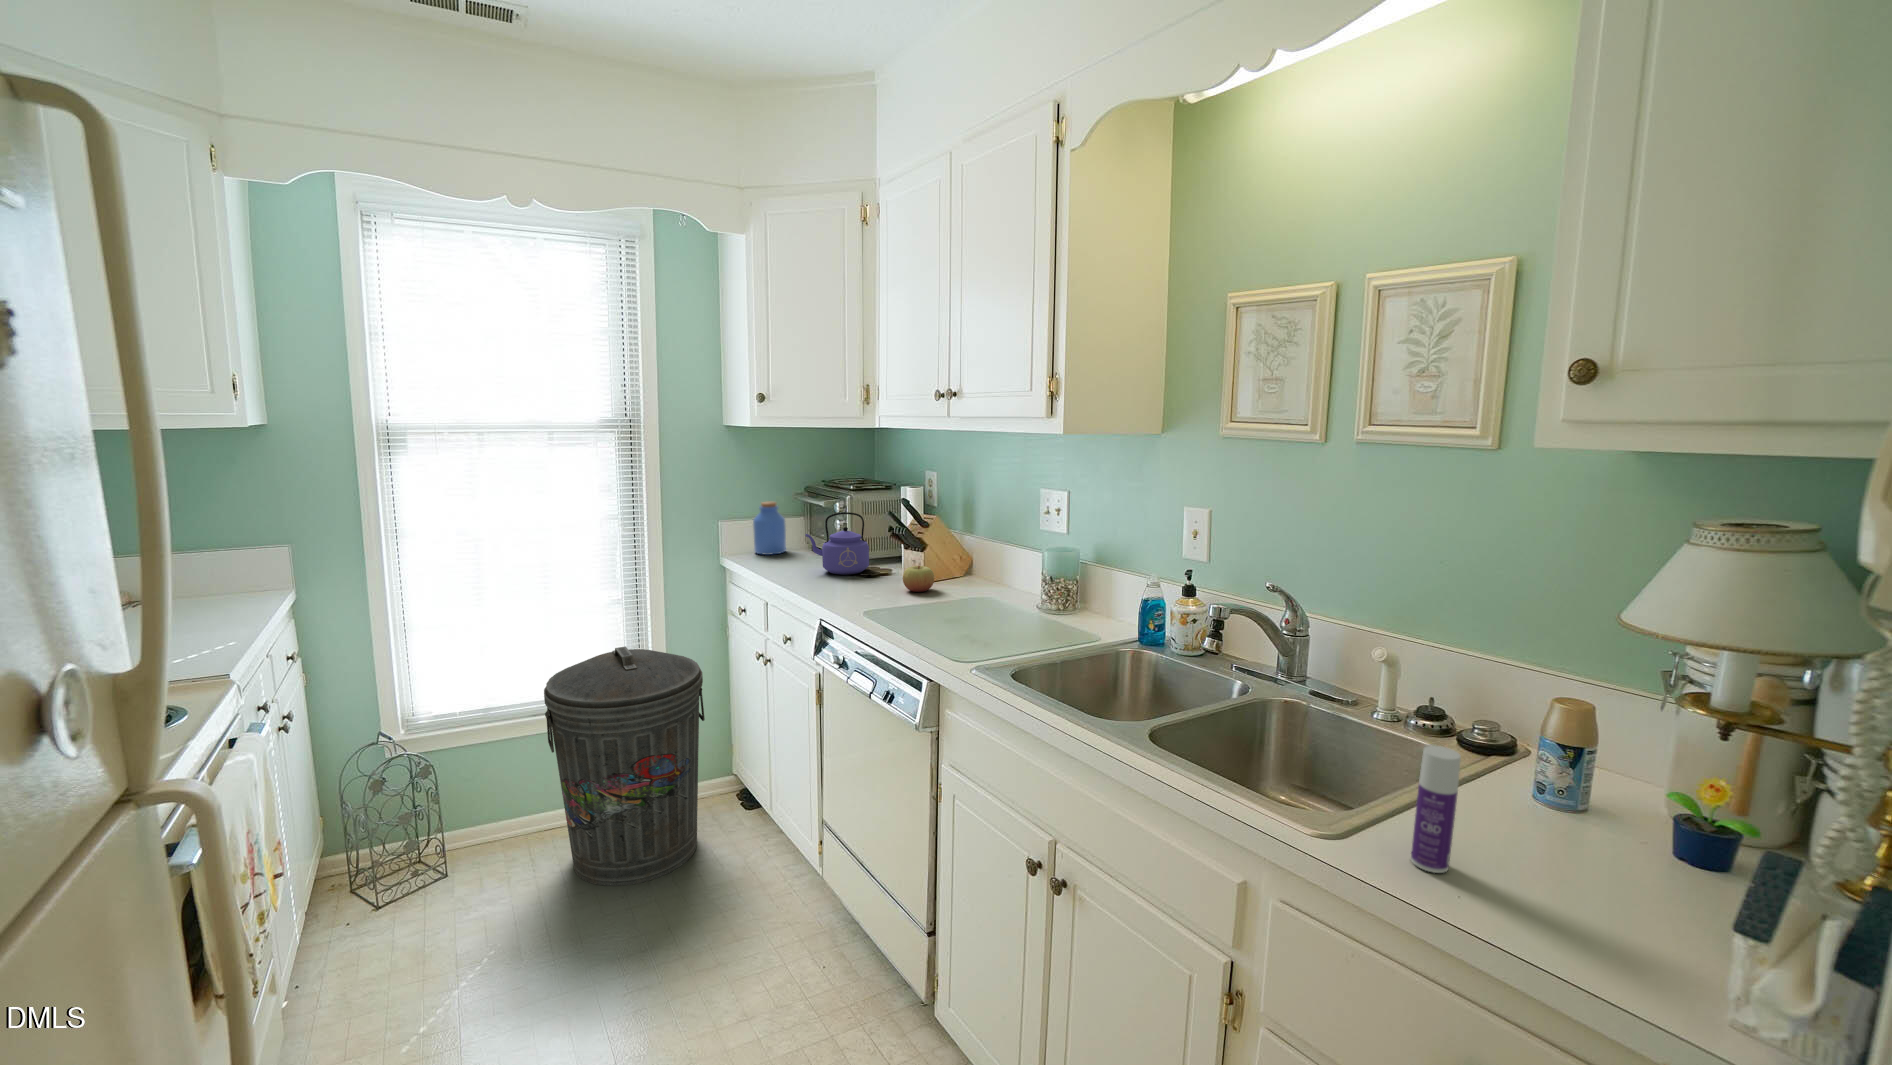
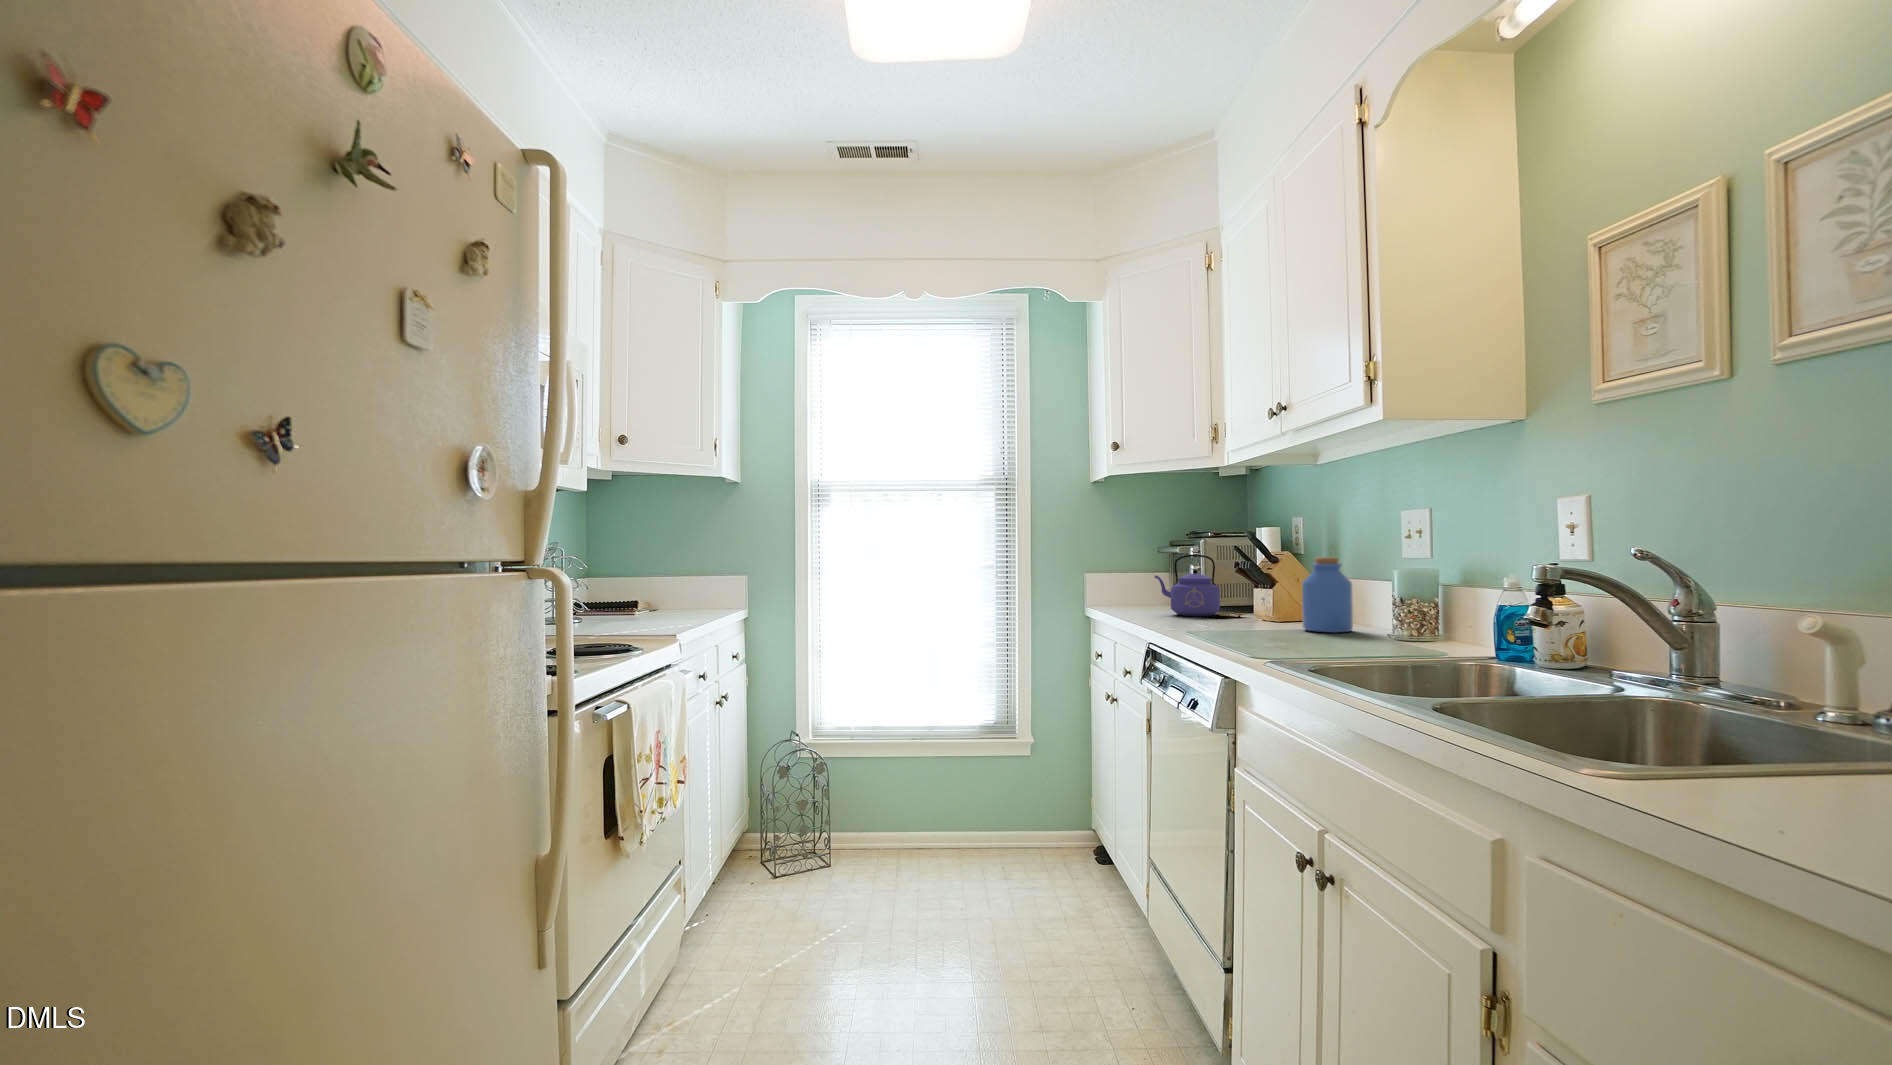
jar: present [753,501,786,555] -> present [1302,557,1353,633]
apple: present [903,566,934,592] -> none [1241,598,1277,626]
trash can: present [544,647,705,886] -> none [923,675,1057,897]
bottle: present [1411,746,1461,873] -> none [1720,631,1788,809]

